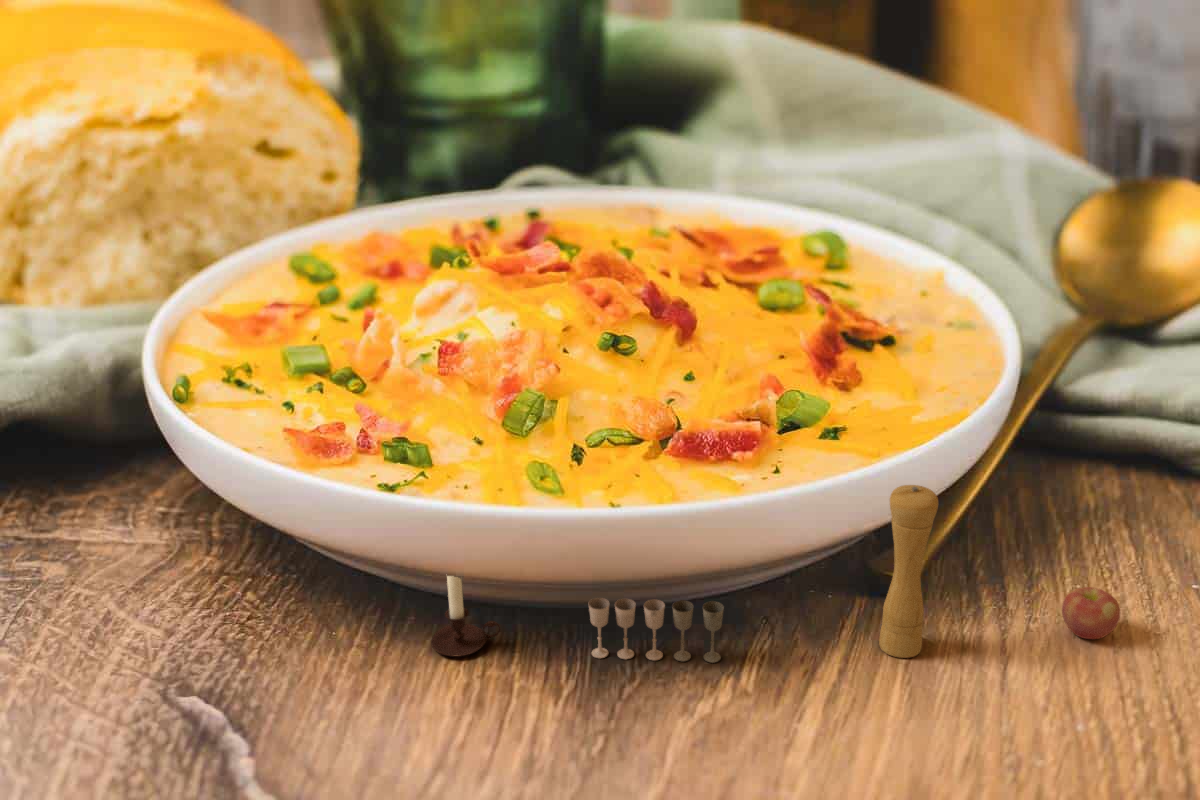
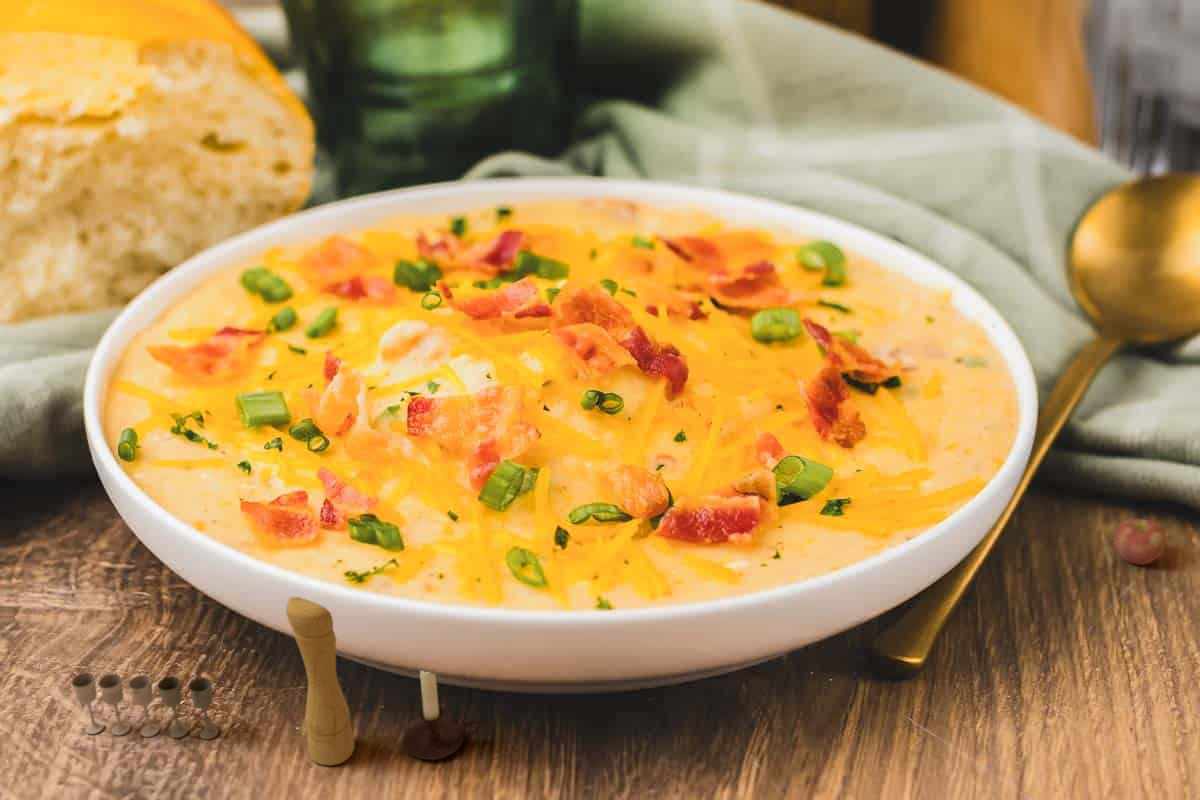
pepper mill: present [879,485,938,658] -> present [286,597,355,765]
apple: present [1062,587,1120,639] -> present [1114,519,1166,565]
wine glass: present [589,598,724,663] -> present [72,673,218,739]

